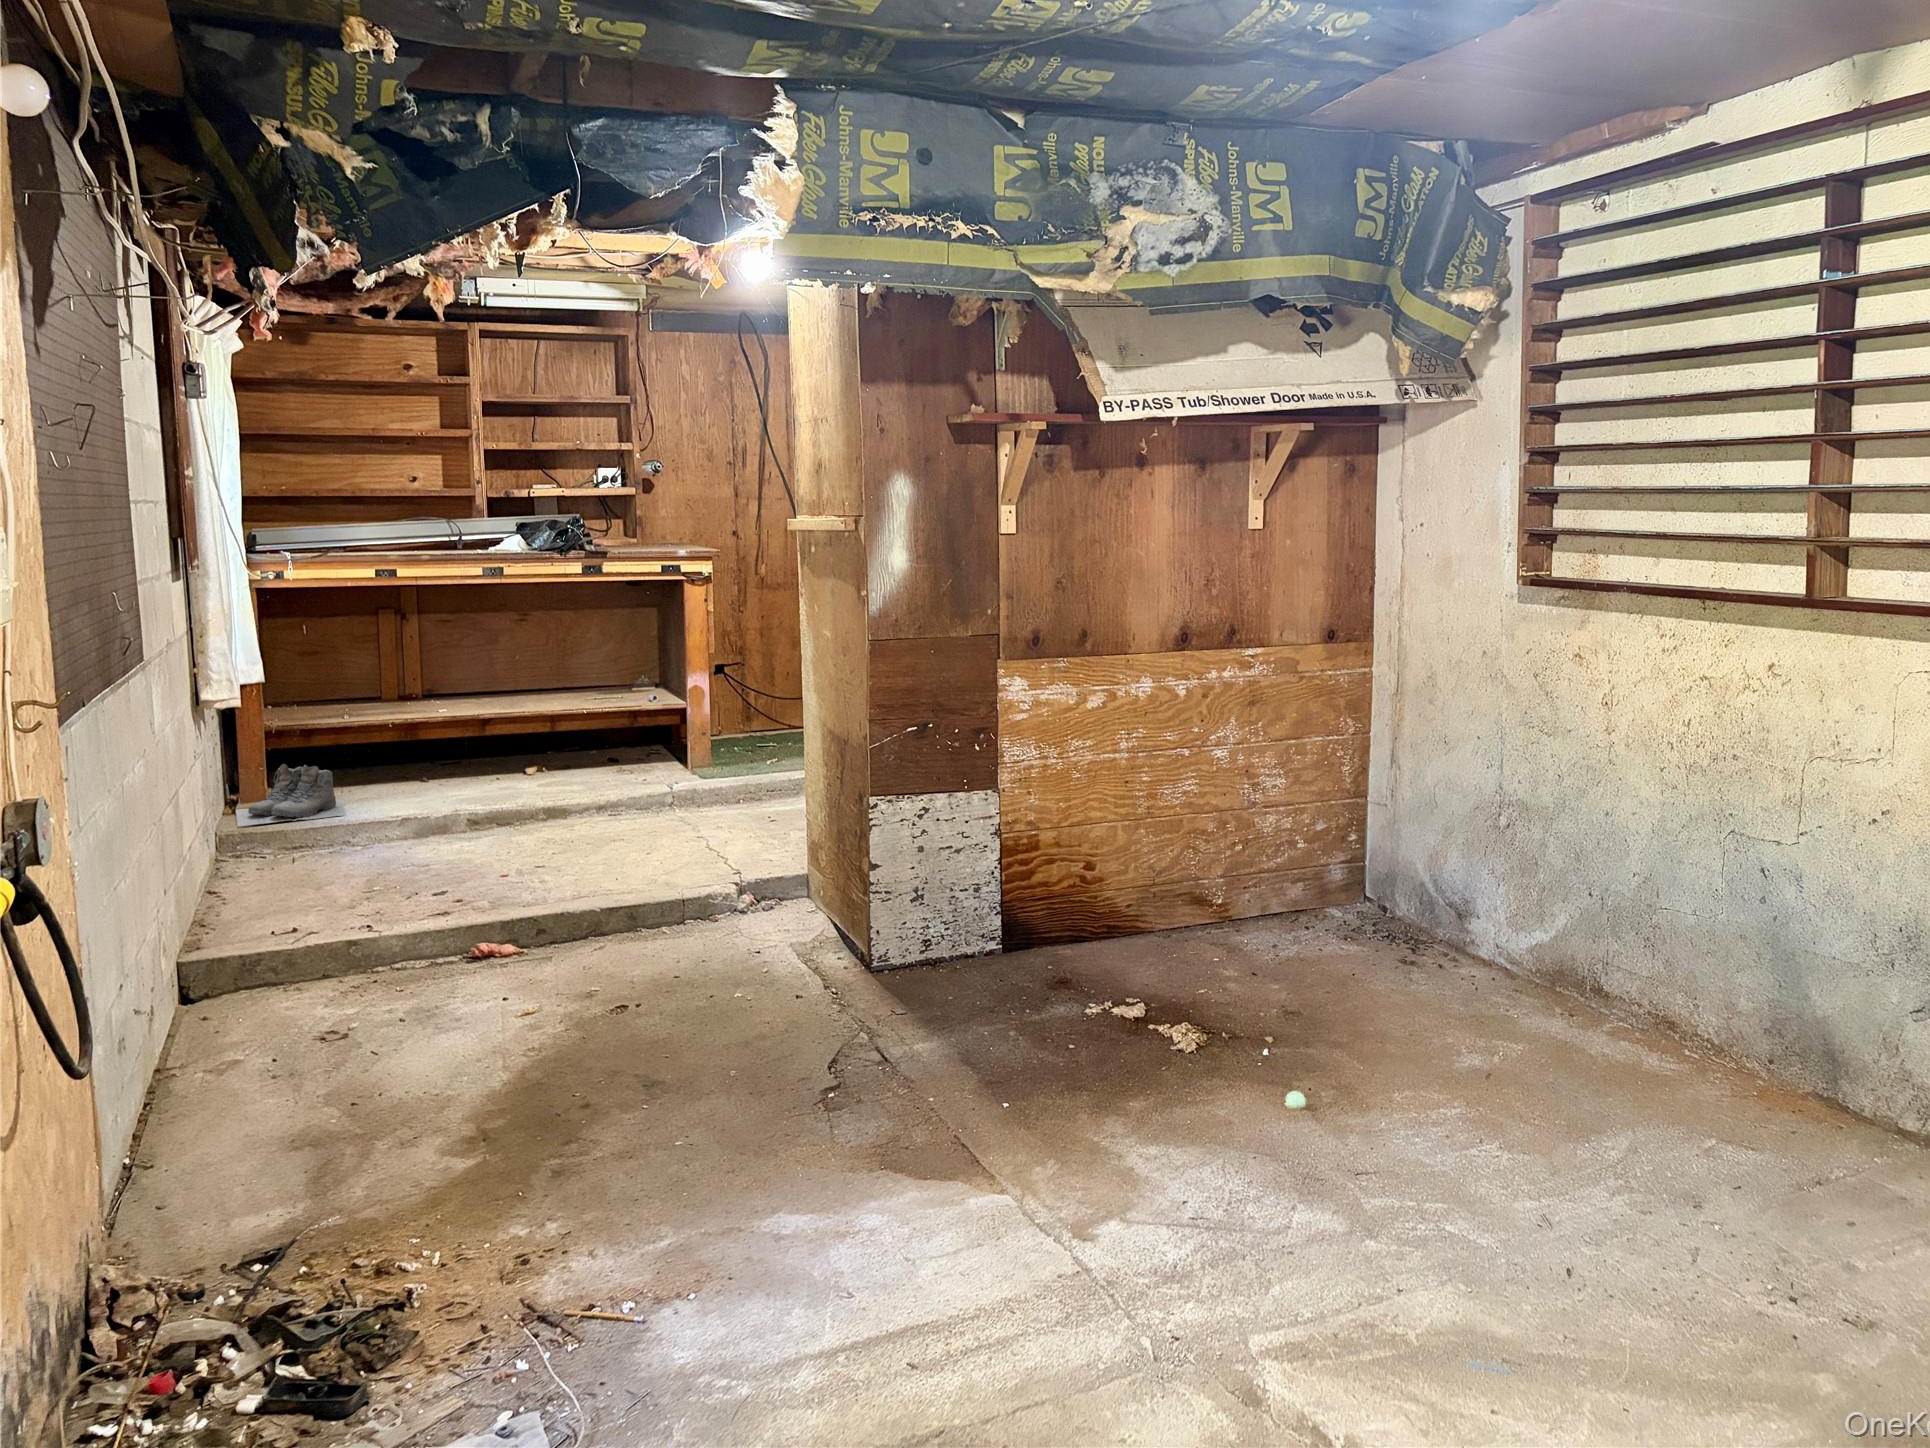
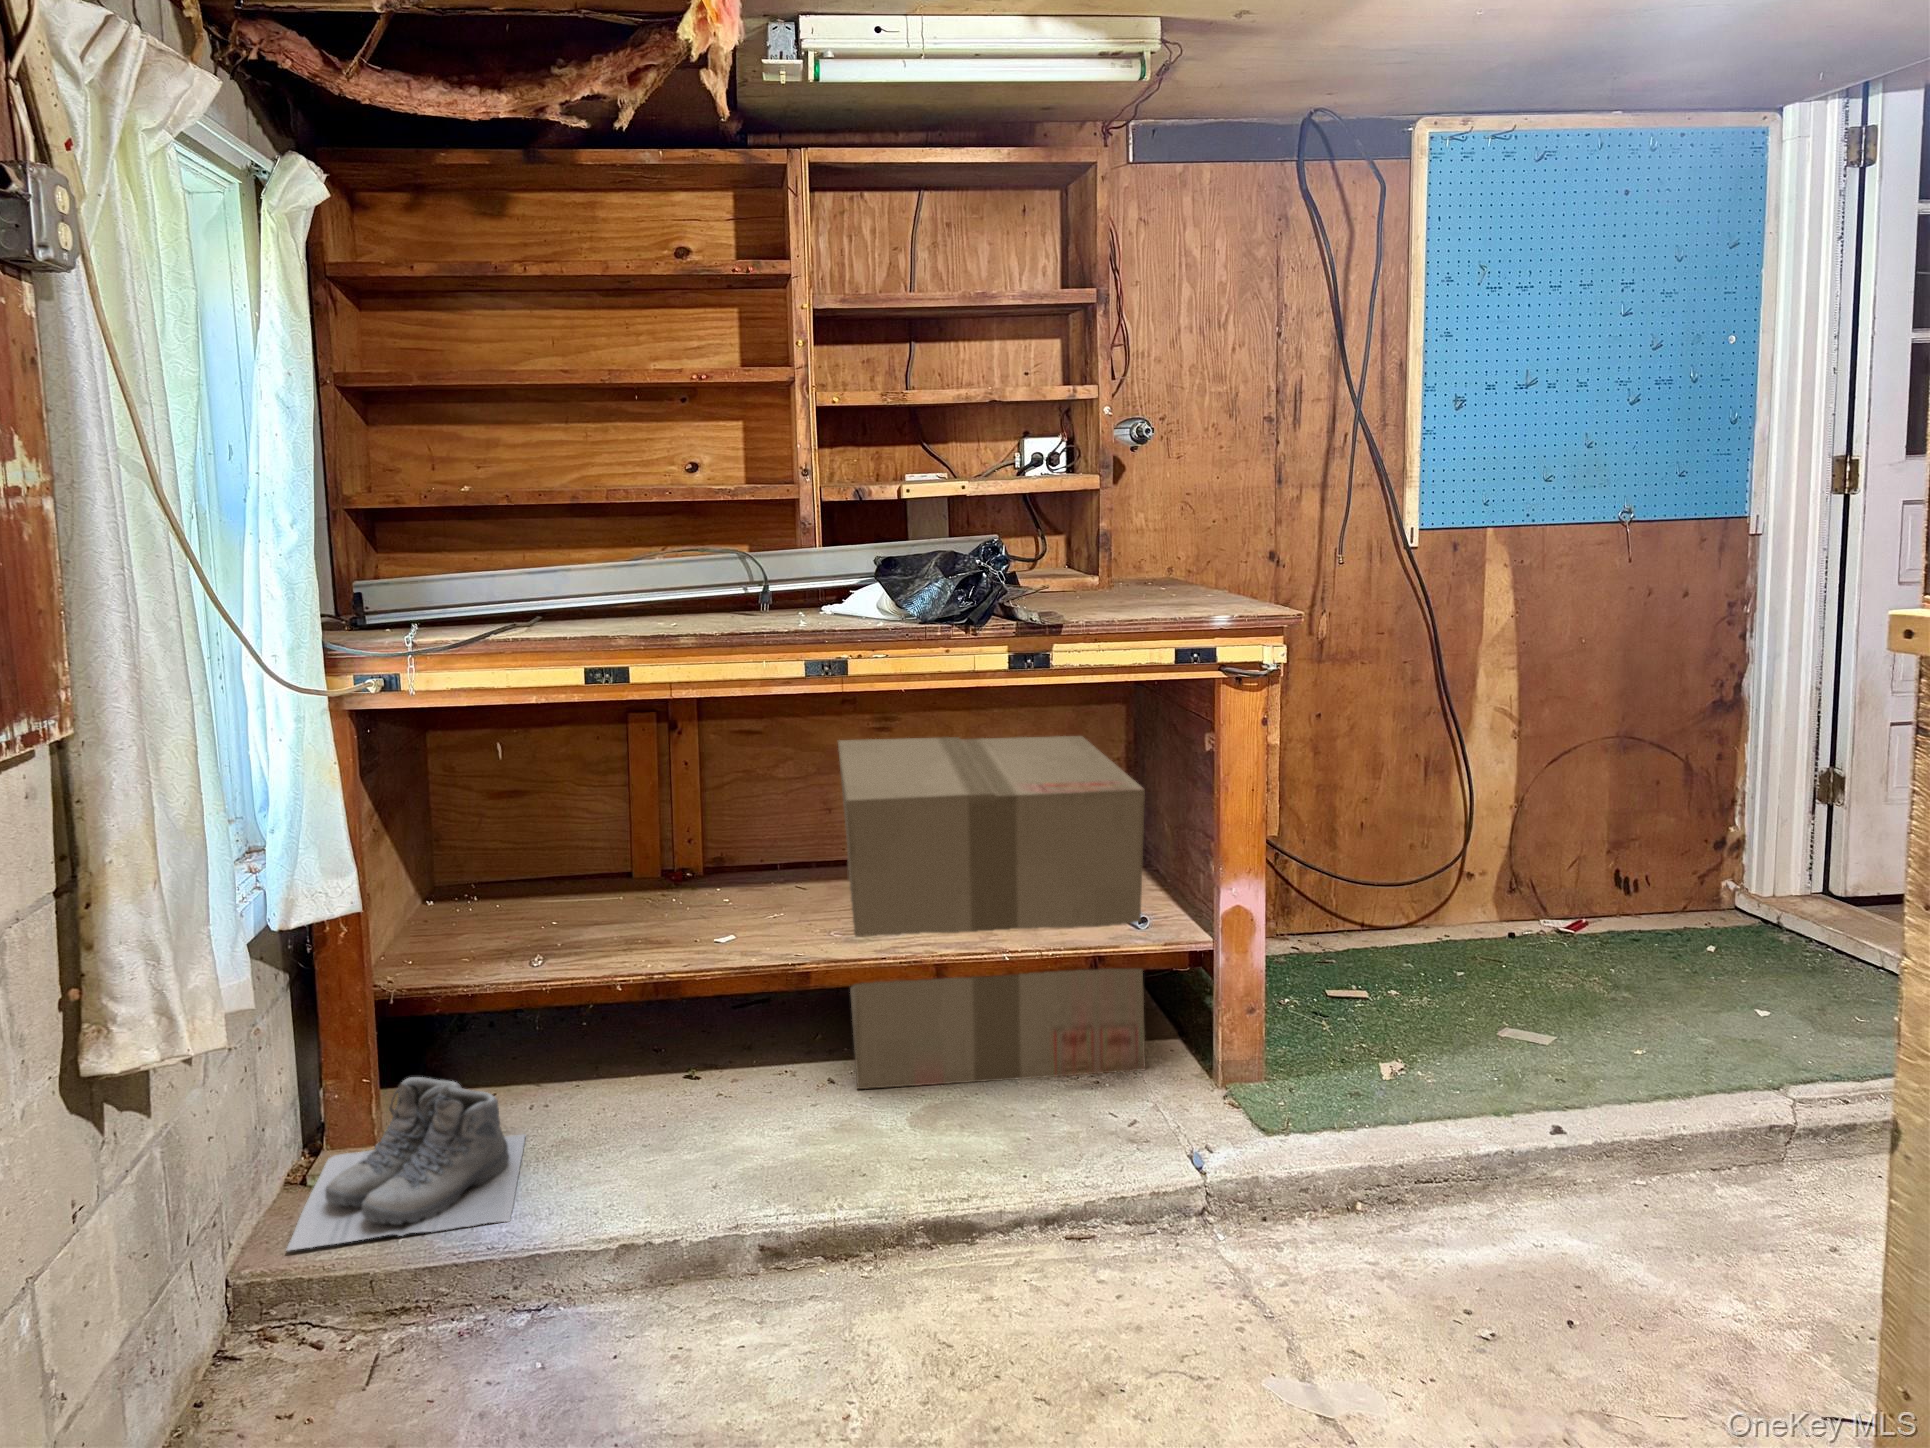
cardboard box: none [497,624,658,781] -> present [838,736,1146,1089]

